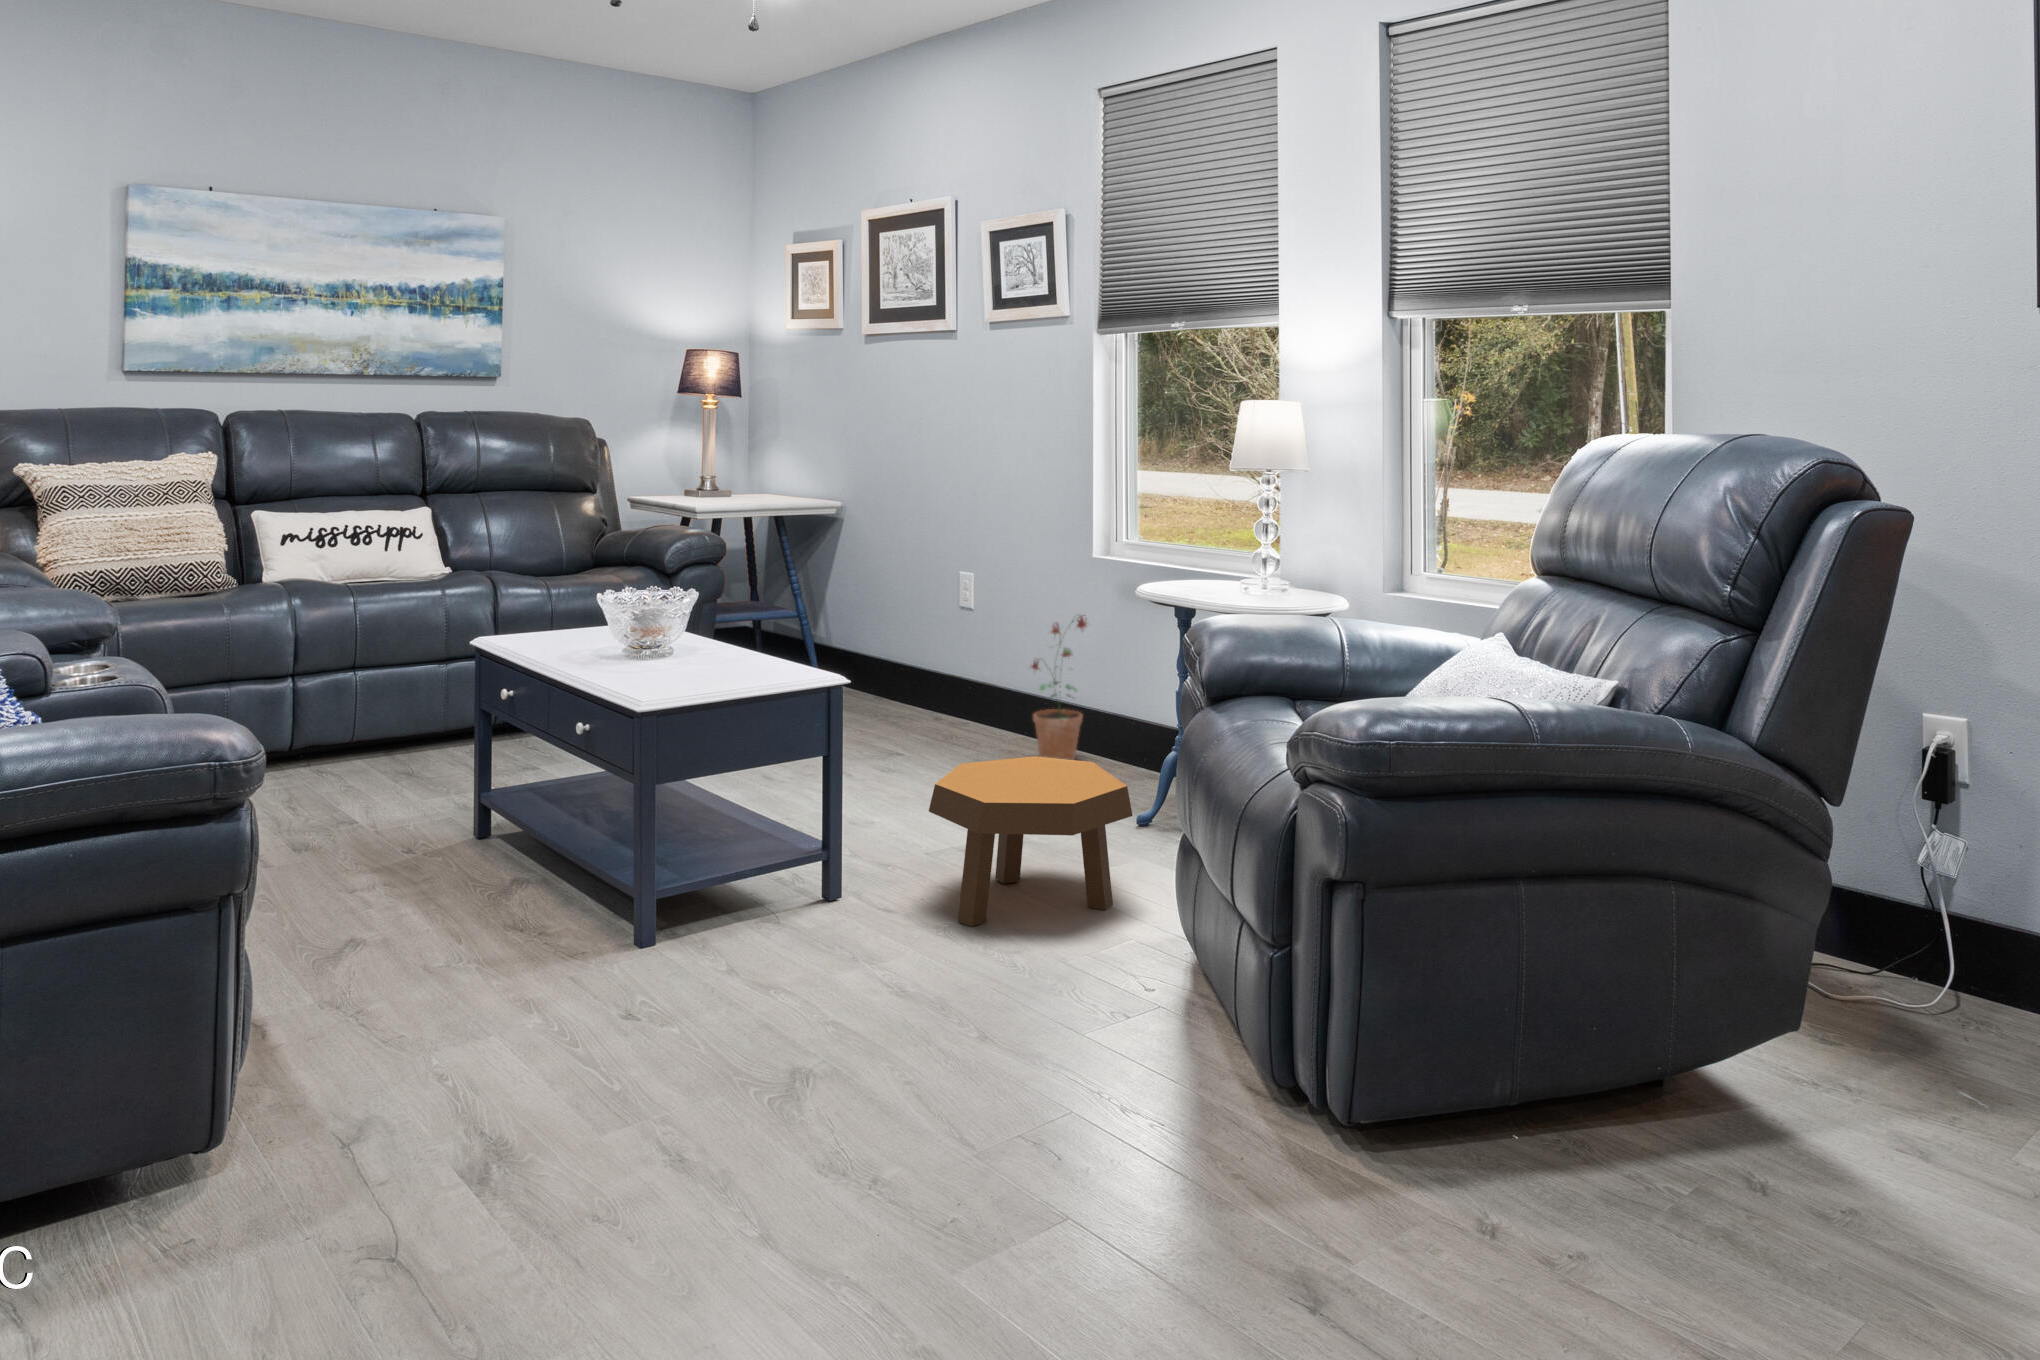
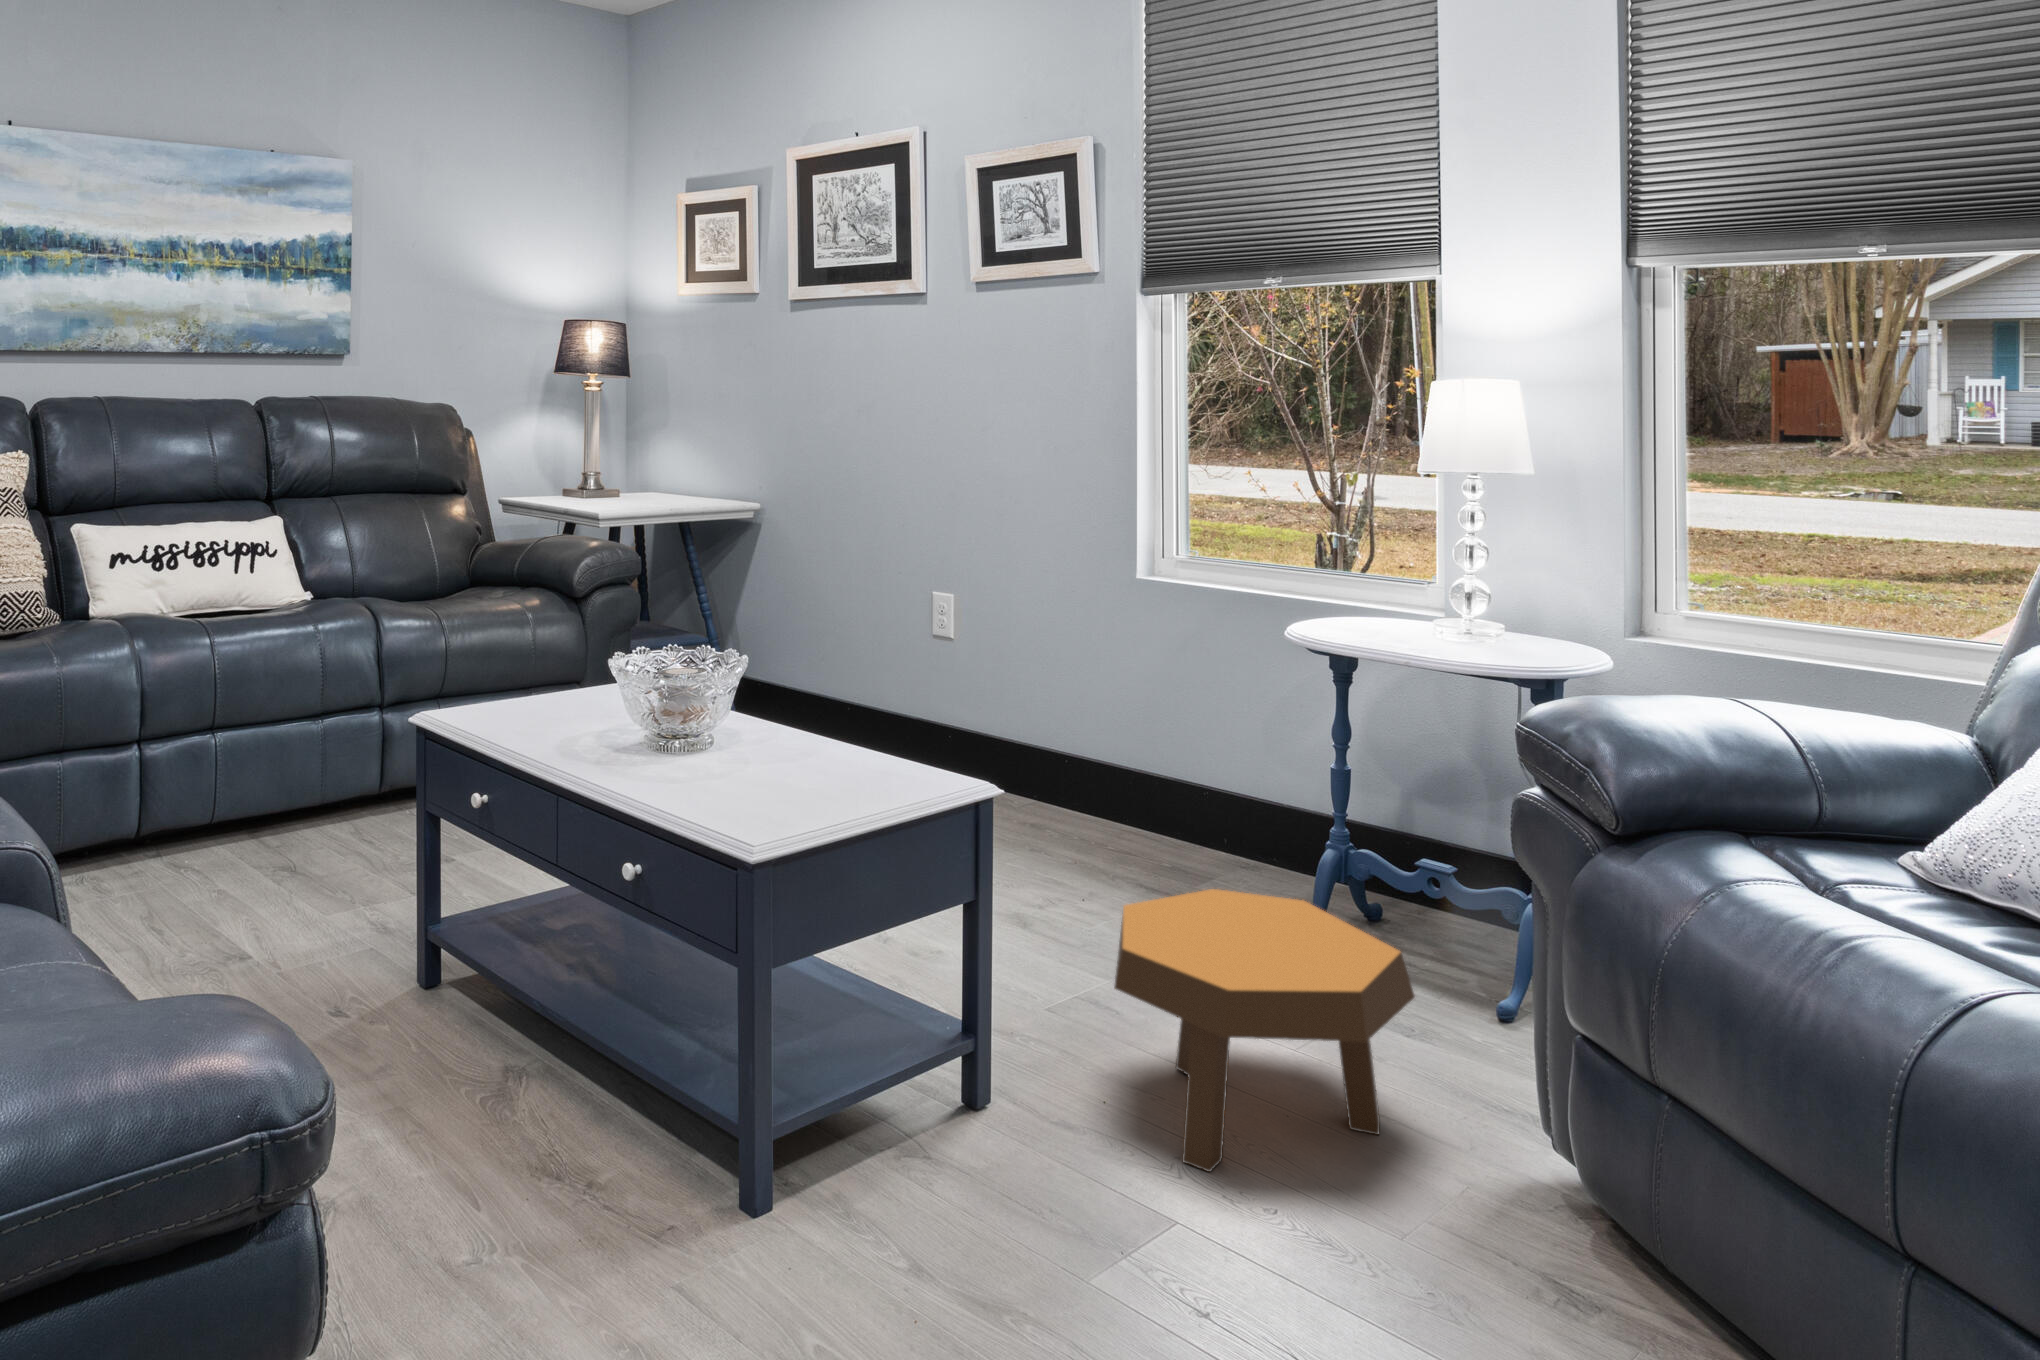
potted plant: present [1031,615,1087,760] -> none [1068,657,1144,852]

